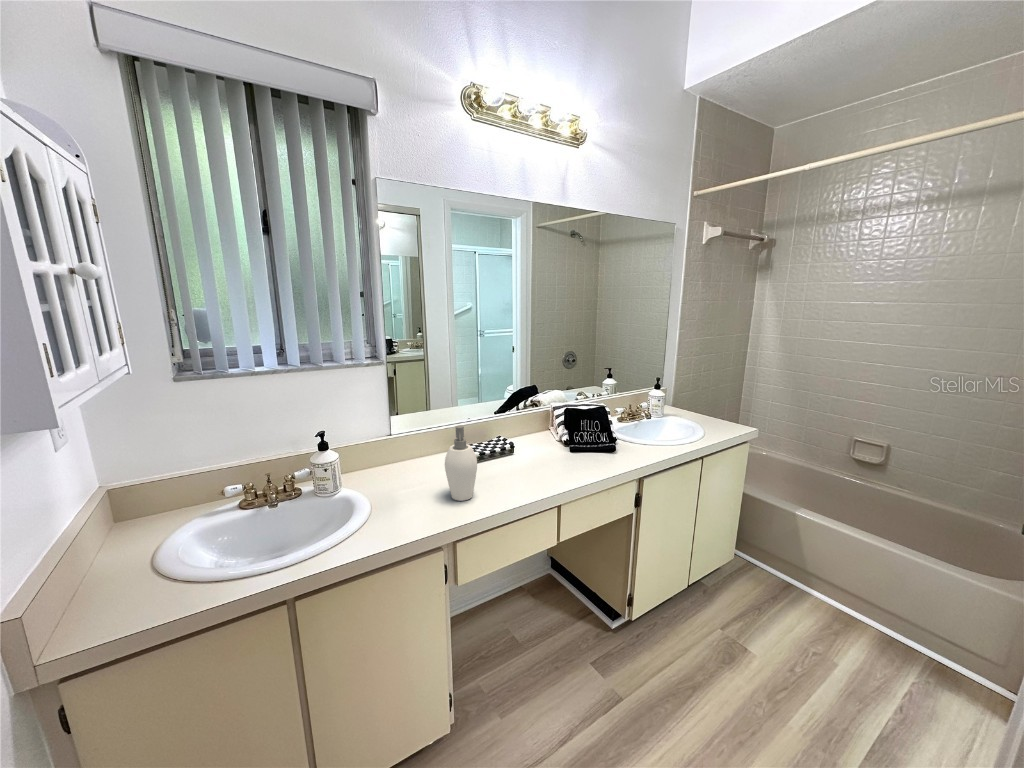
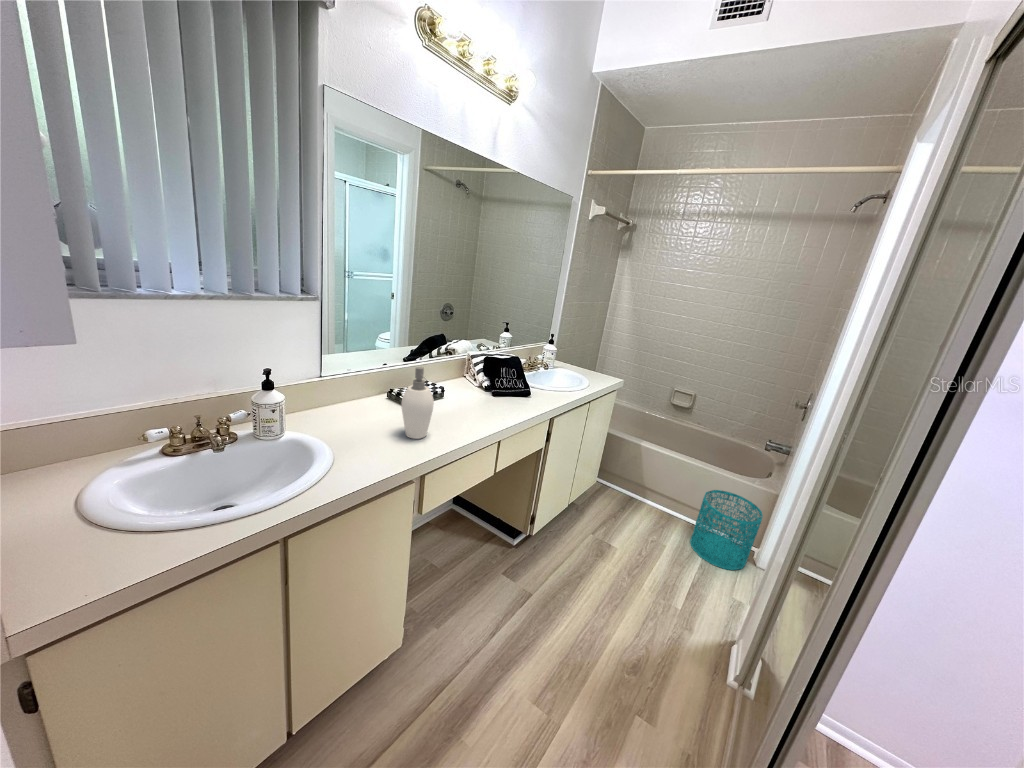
wastebasket: none [882,592,1013,730] -> present [690,490,763,570]

